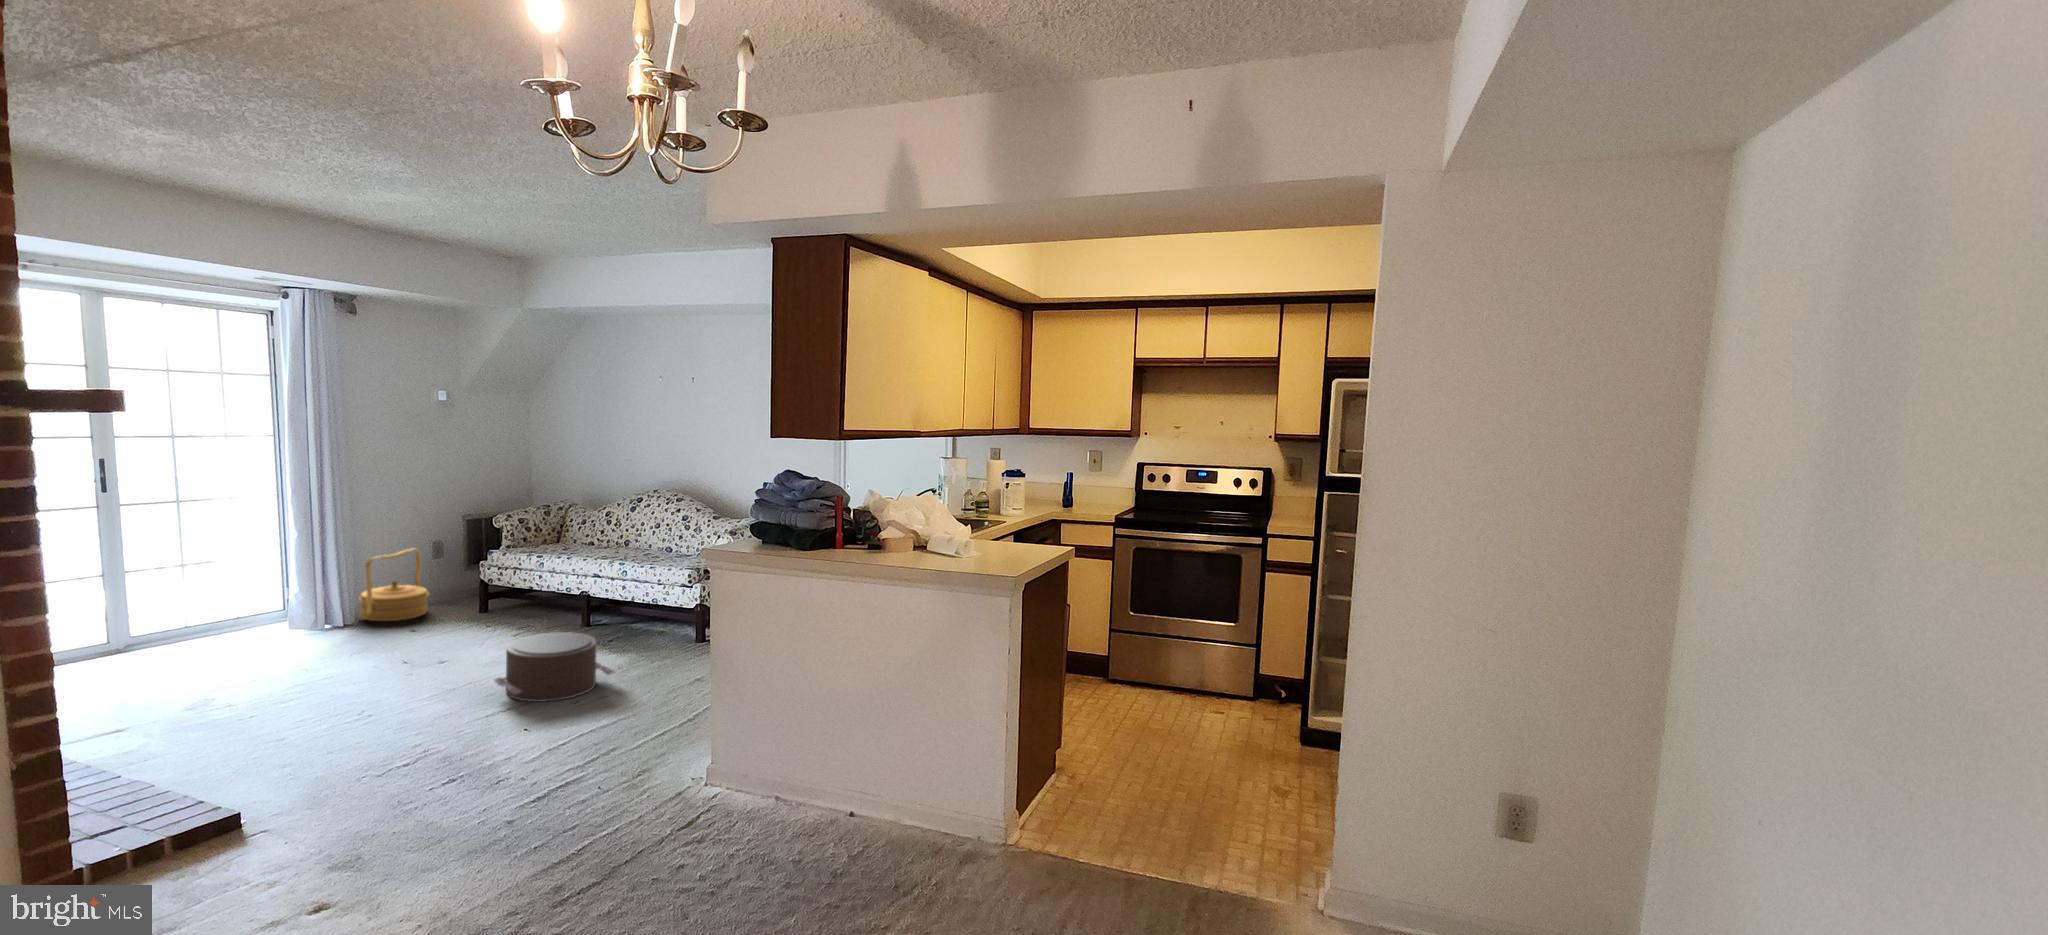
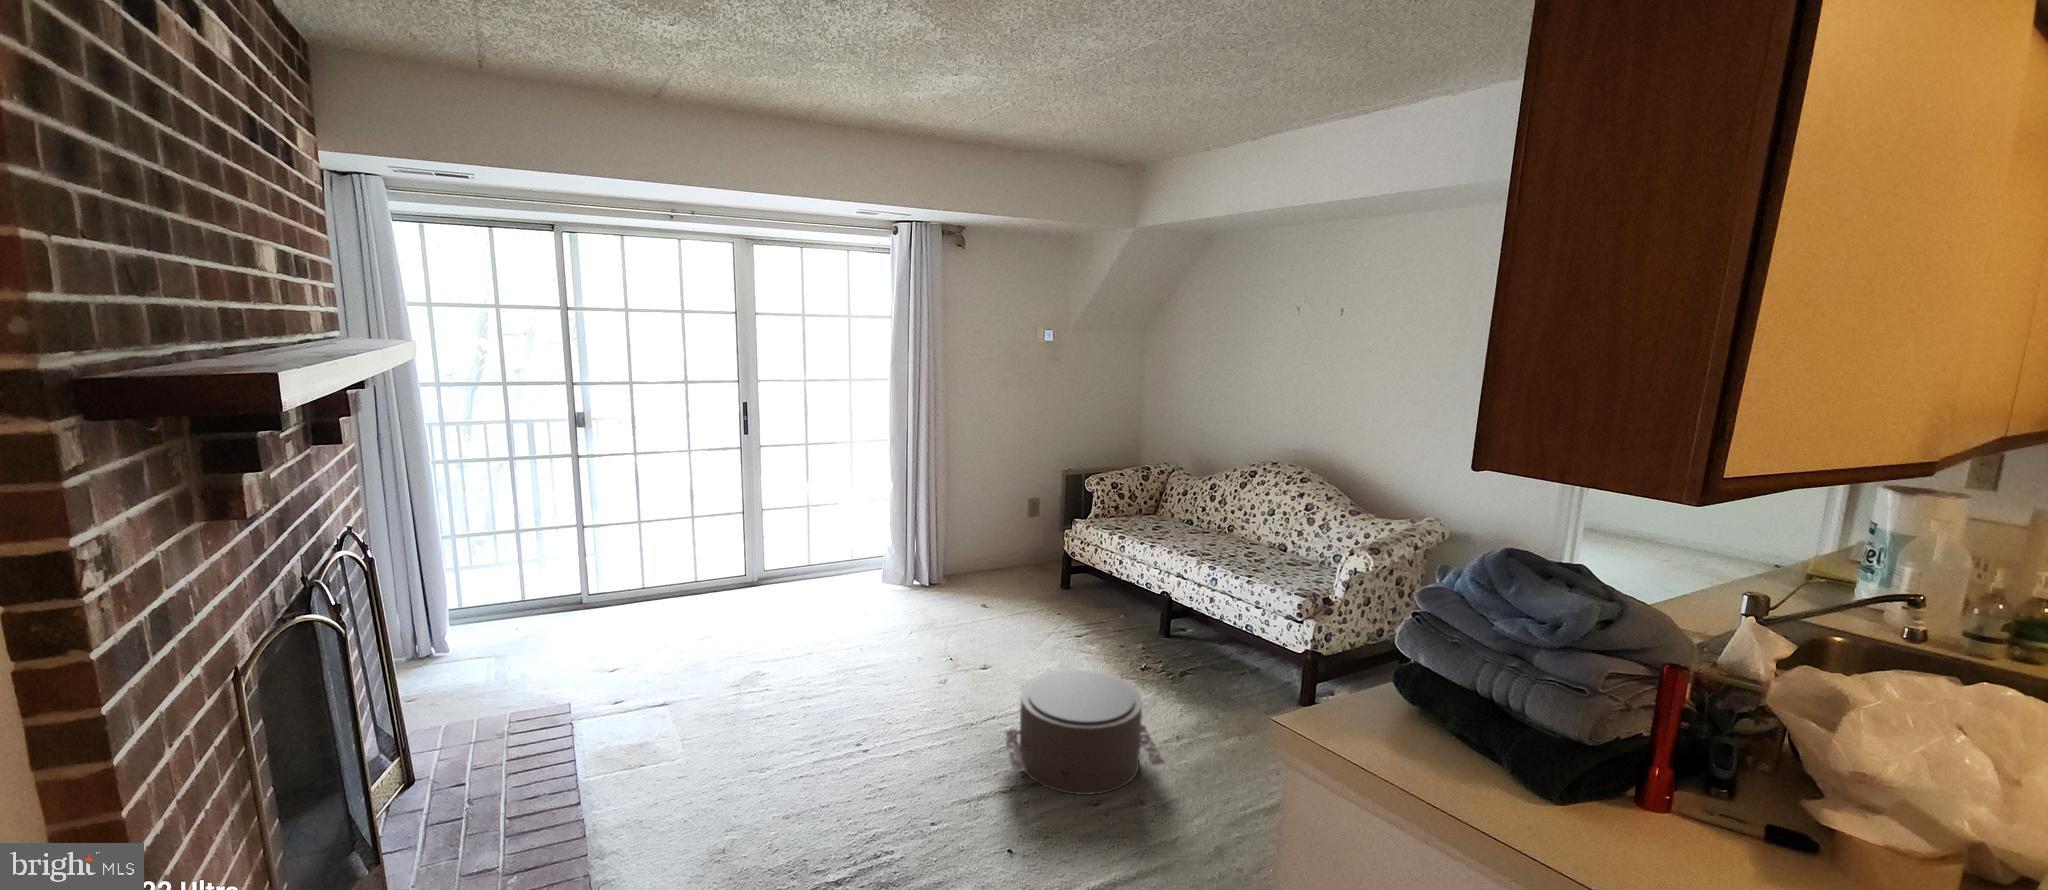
woven basket: present [359,549,428,621] -> none [953,508,1017,589]

